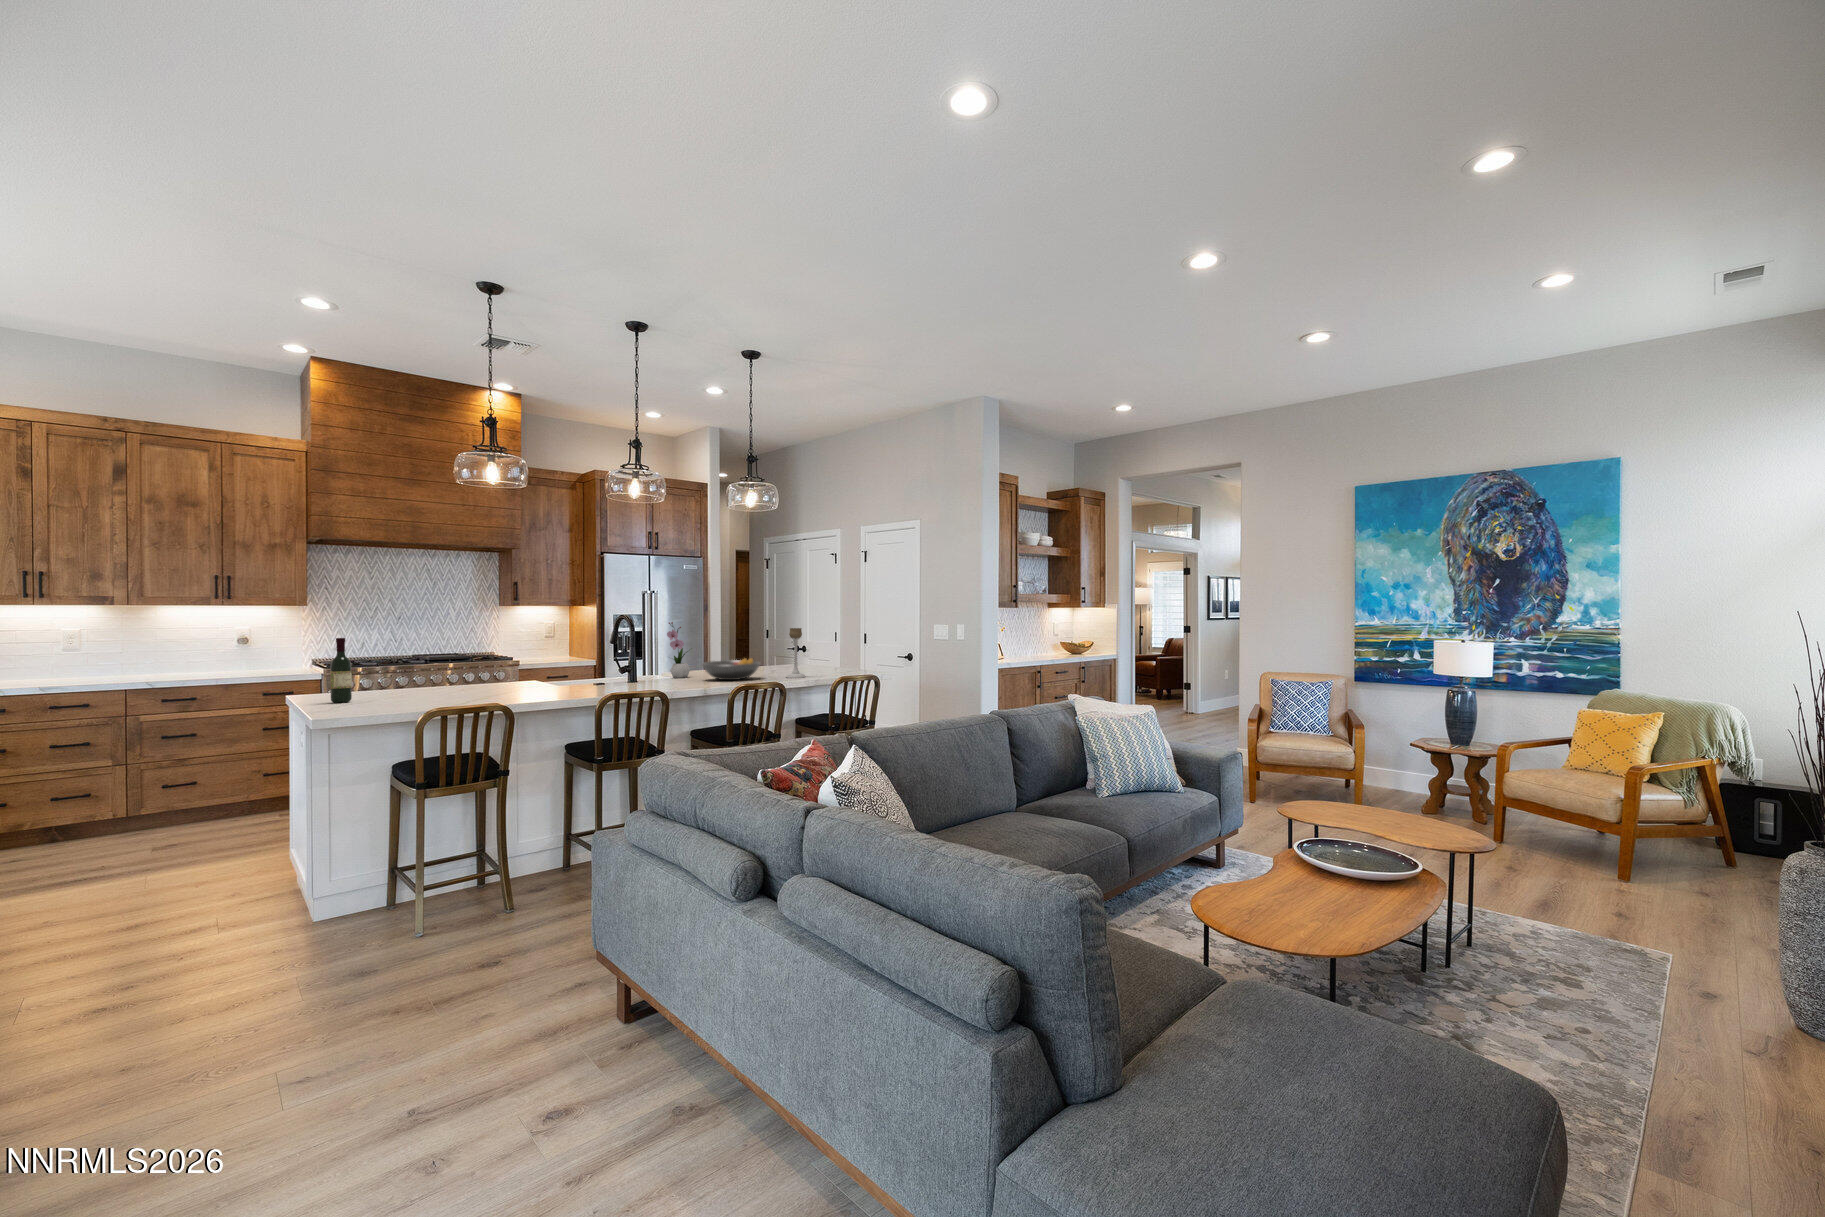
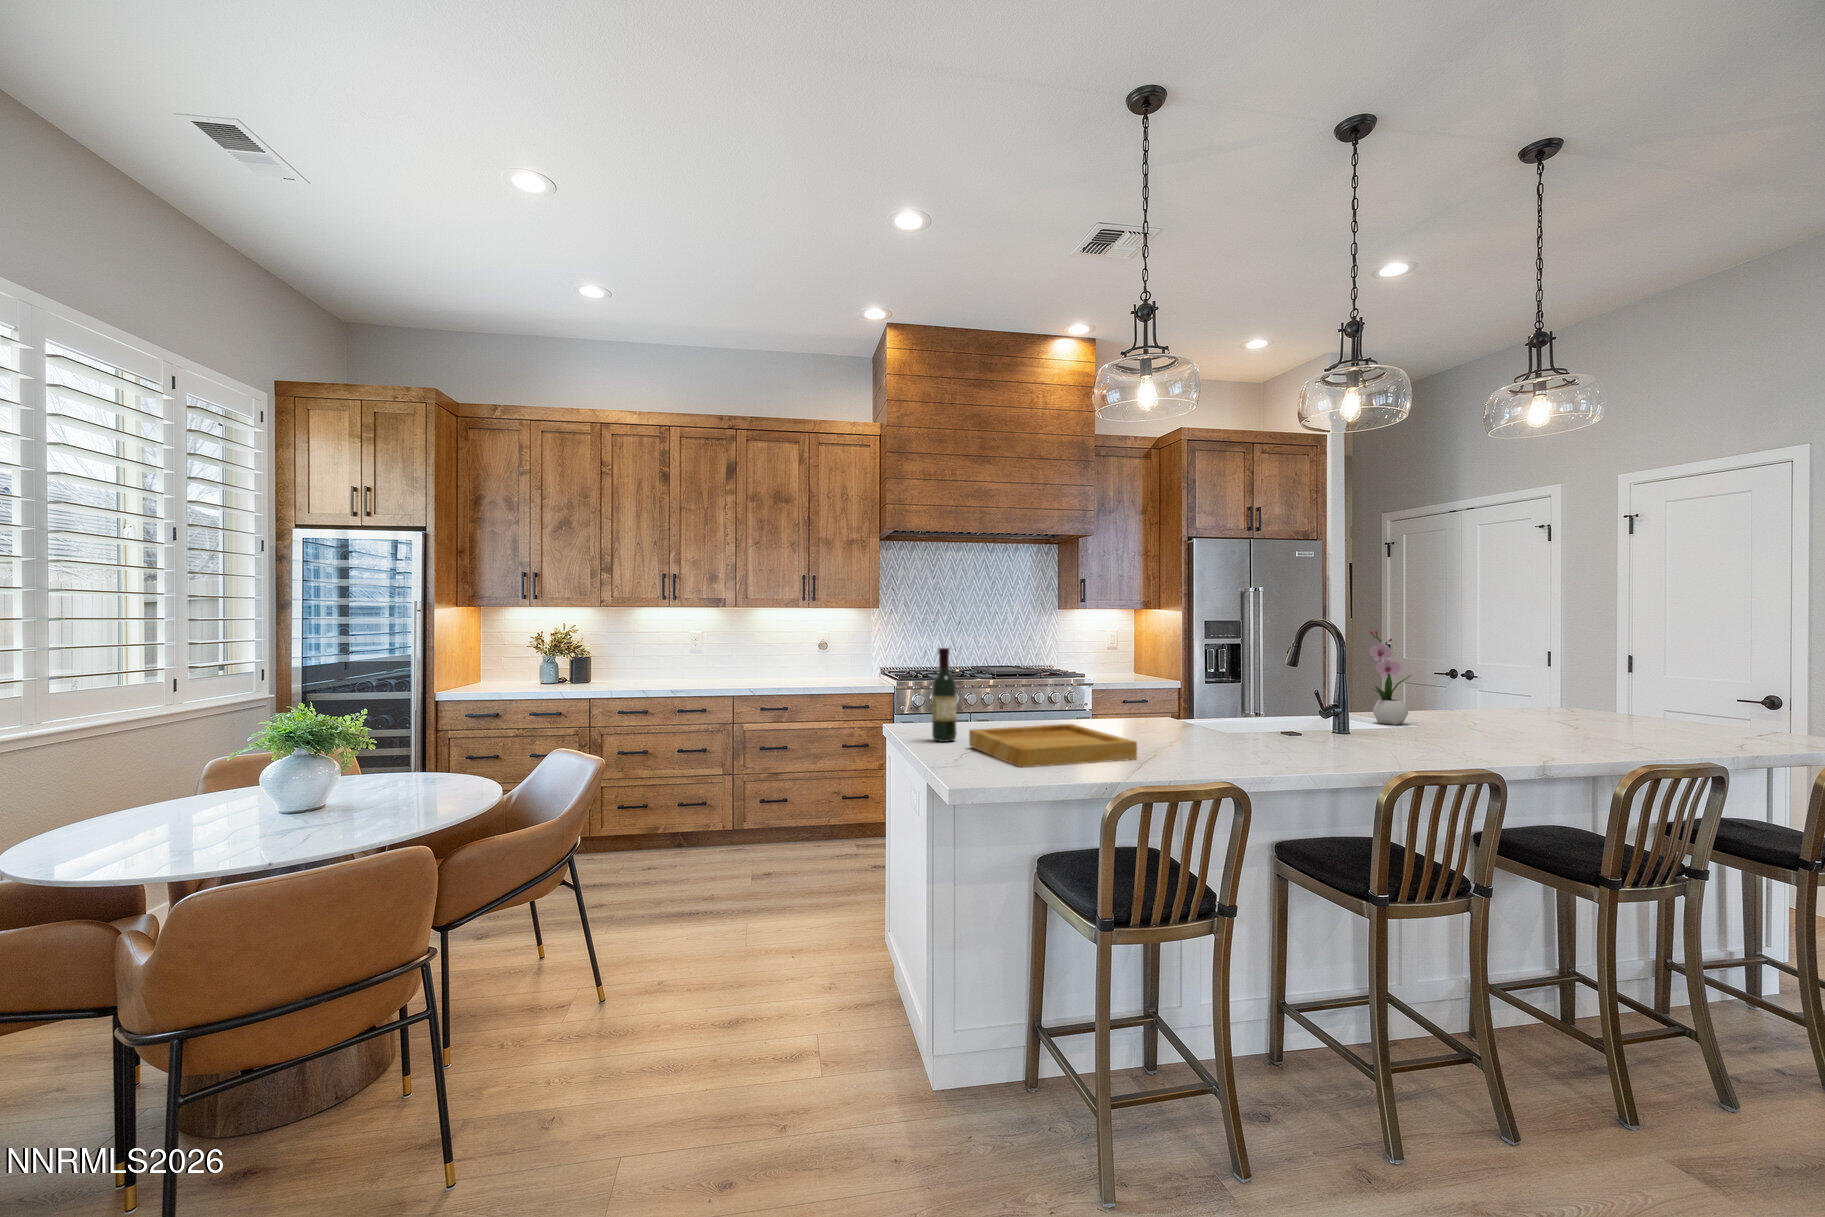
candle holder: present [786,628,806,678] -> none [1648,645,1705,746]
fruit bowl: present [702,658,760,680] -> none [1461,699,1598,740]
tray: none [358,685,473,710] -> present [969,724,1137,767]

